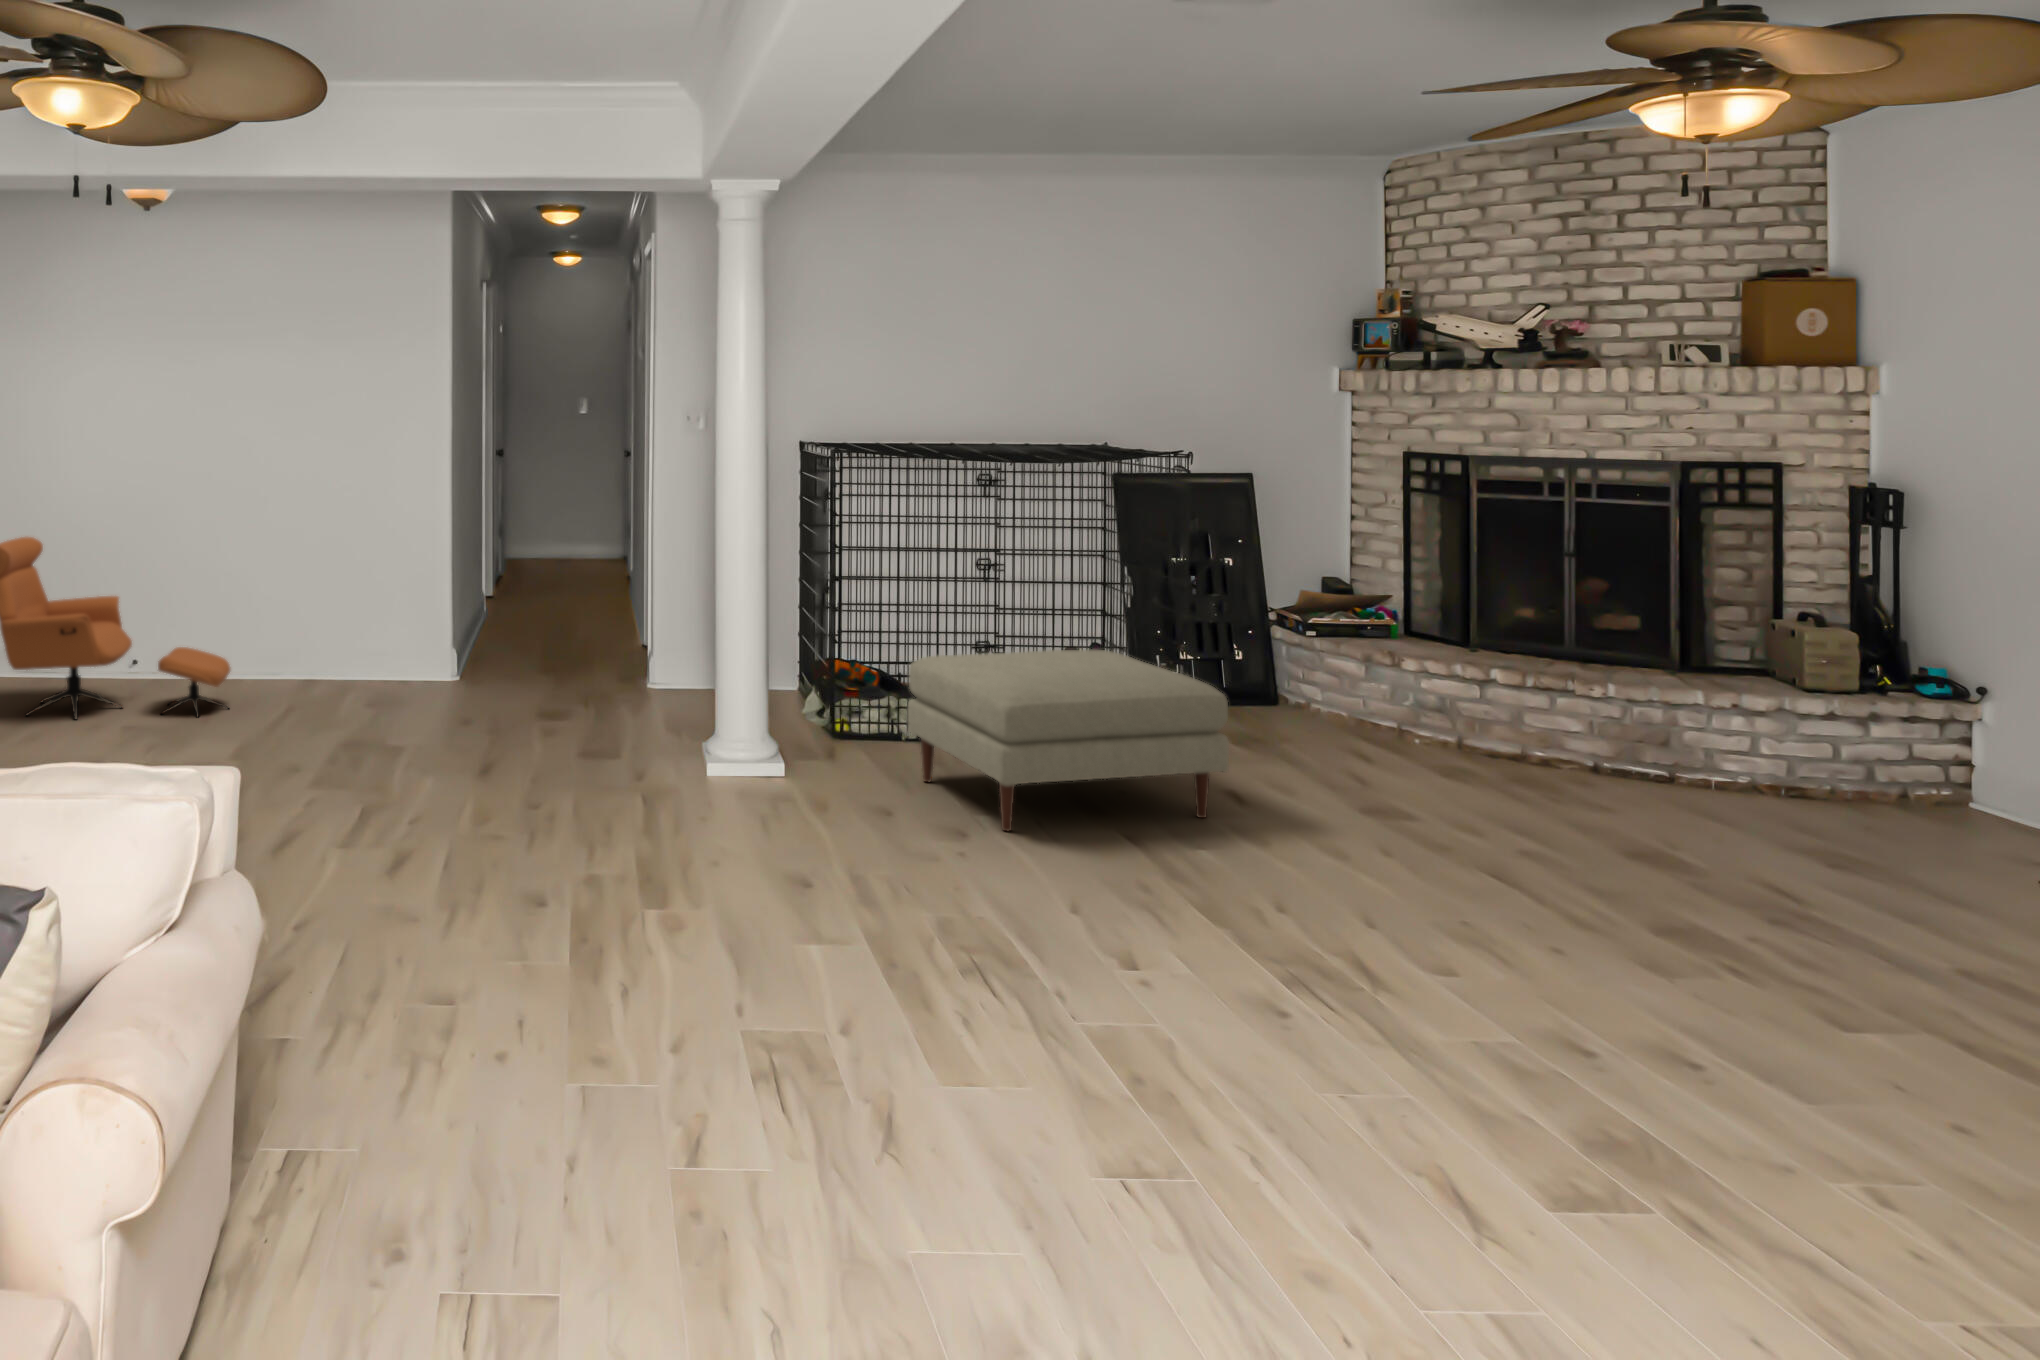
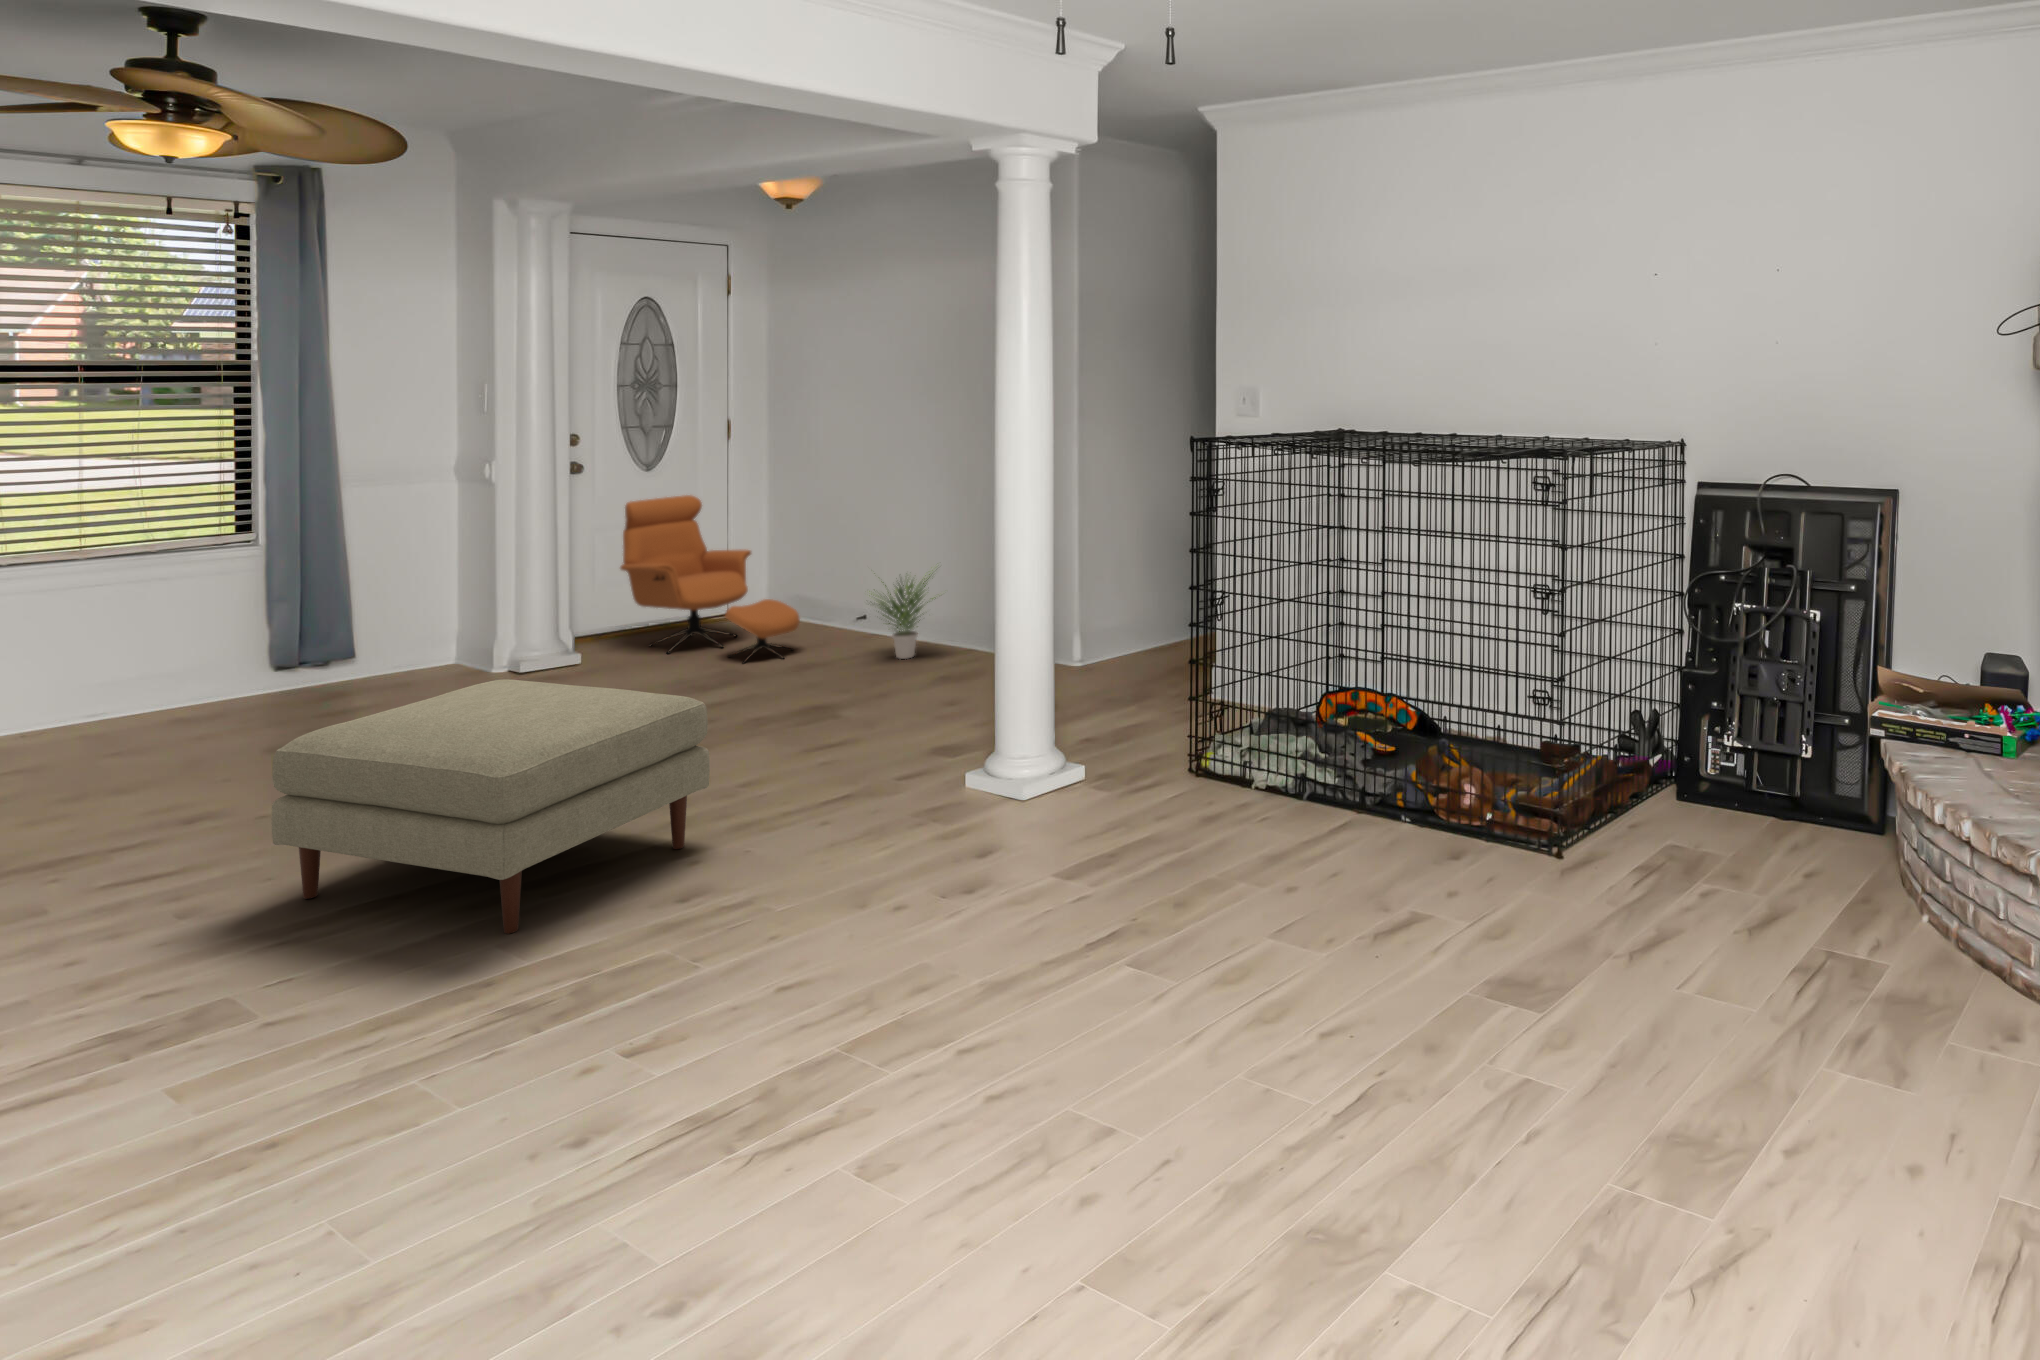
potted plant: none [307,591,401,695] -> present [871,570,935,659]
ottoman: present [907,650,1229,831] -> present [271,679,710,934]

